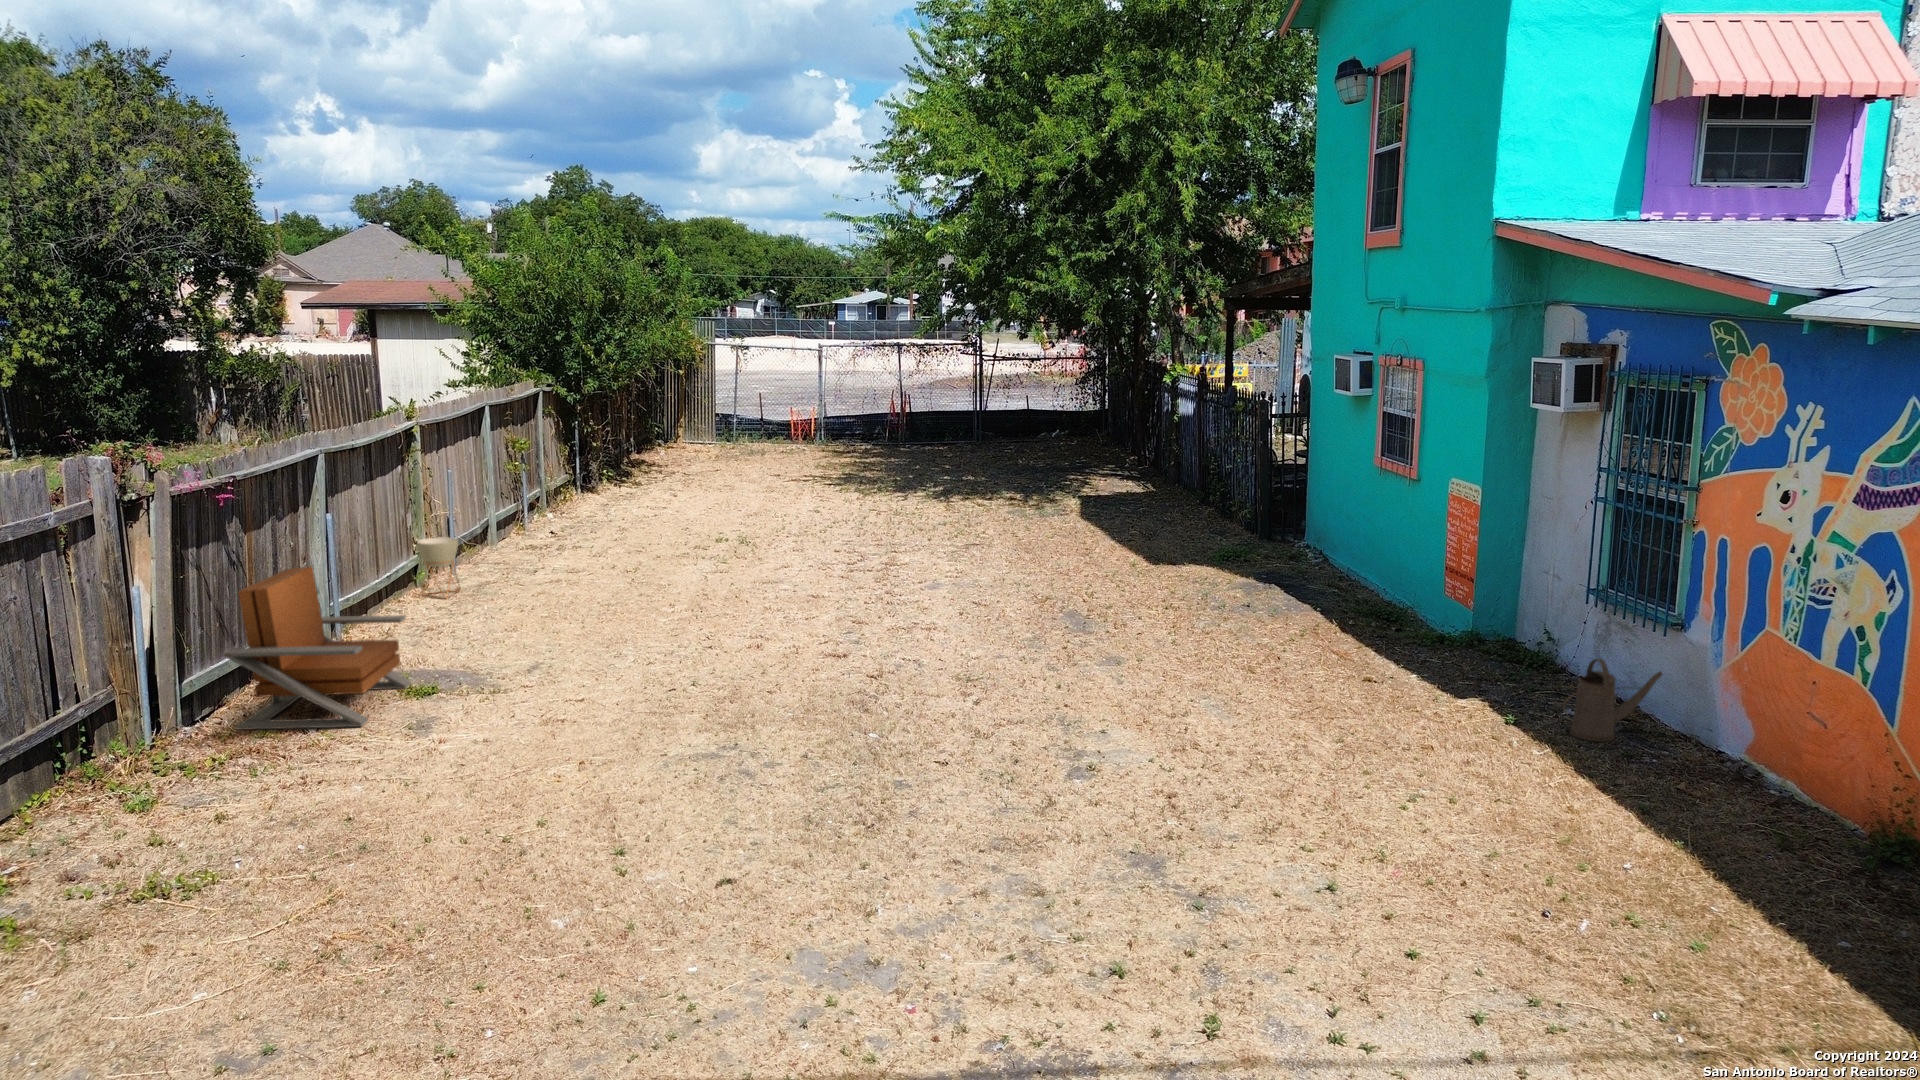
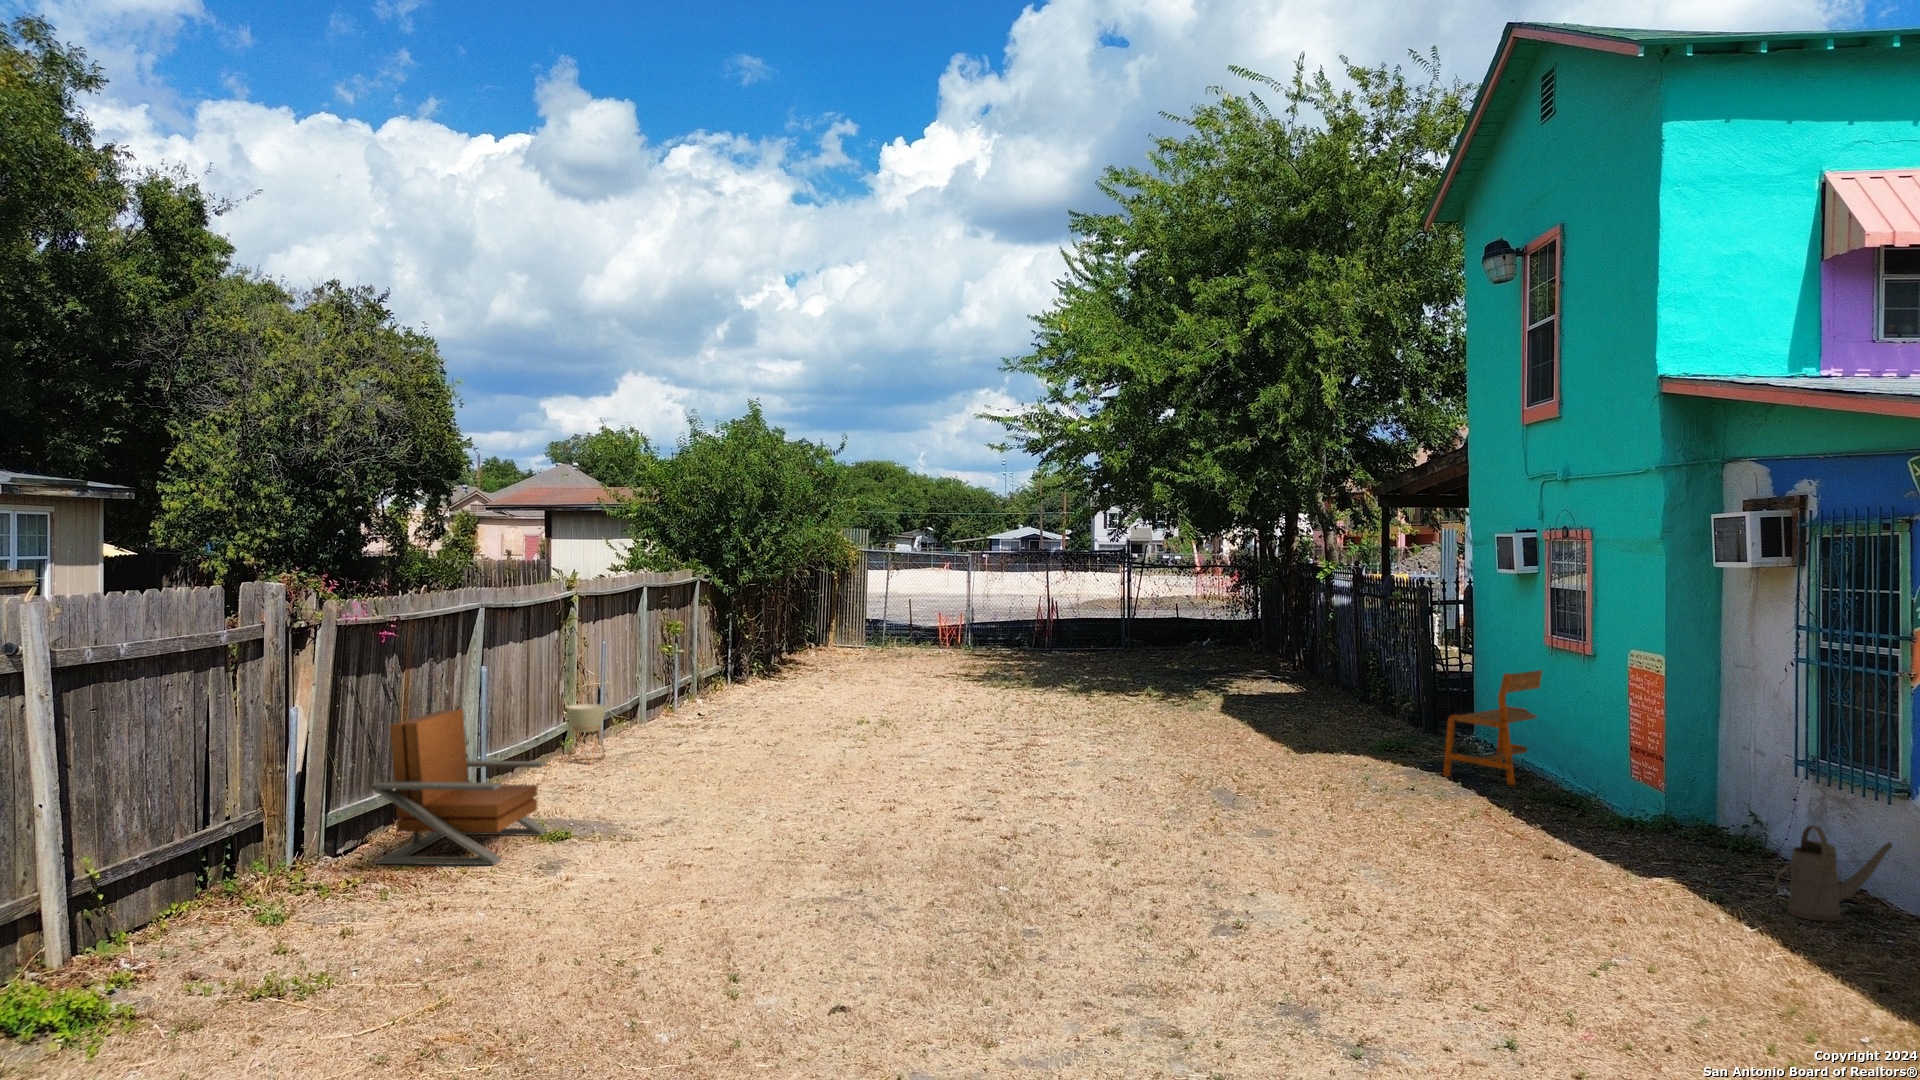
bench: none [1278,487,1386,599] -> present [1443,670,1542,785]

